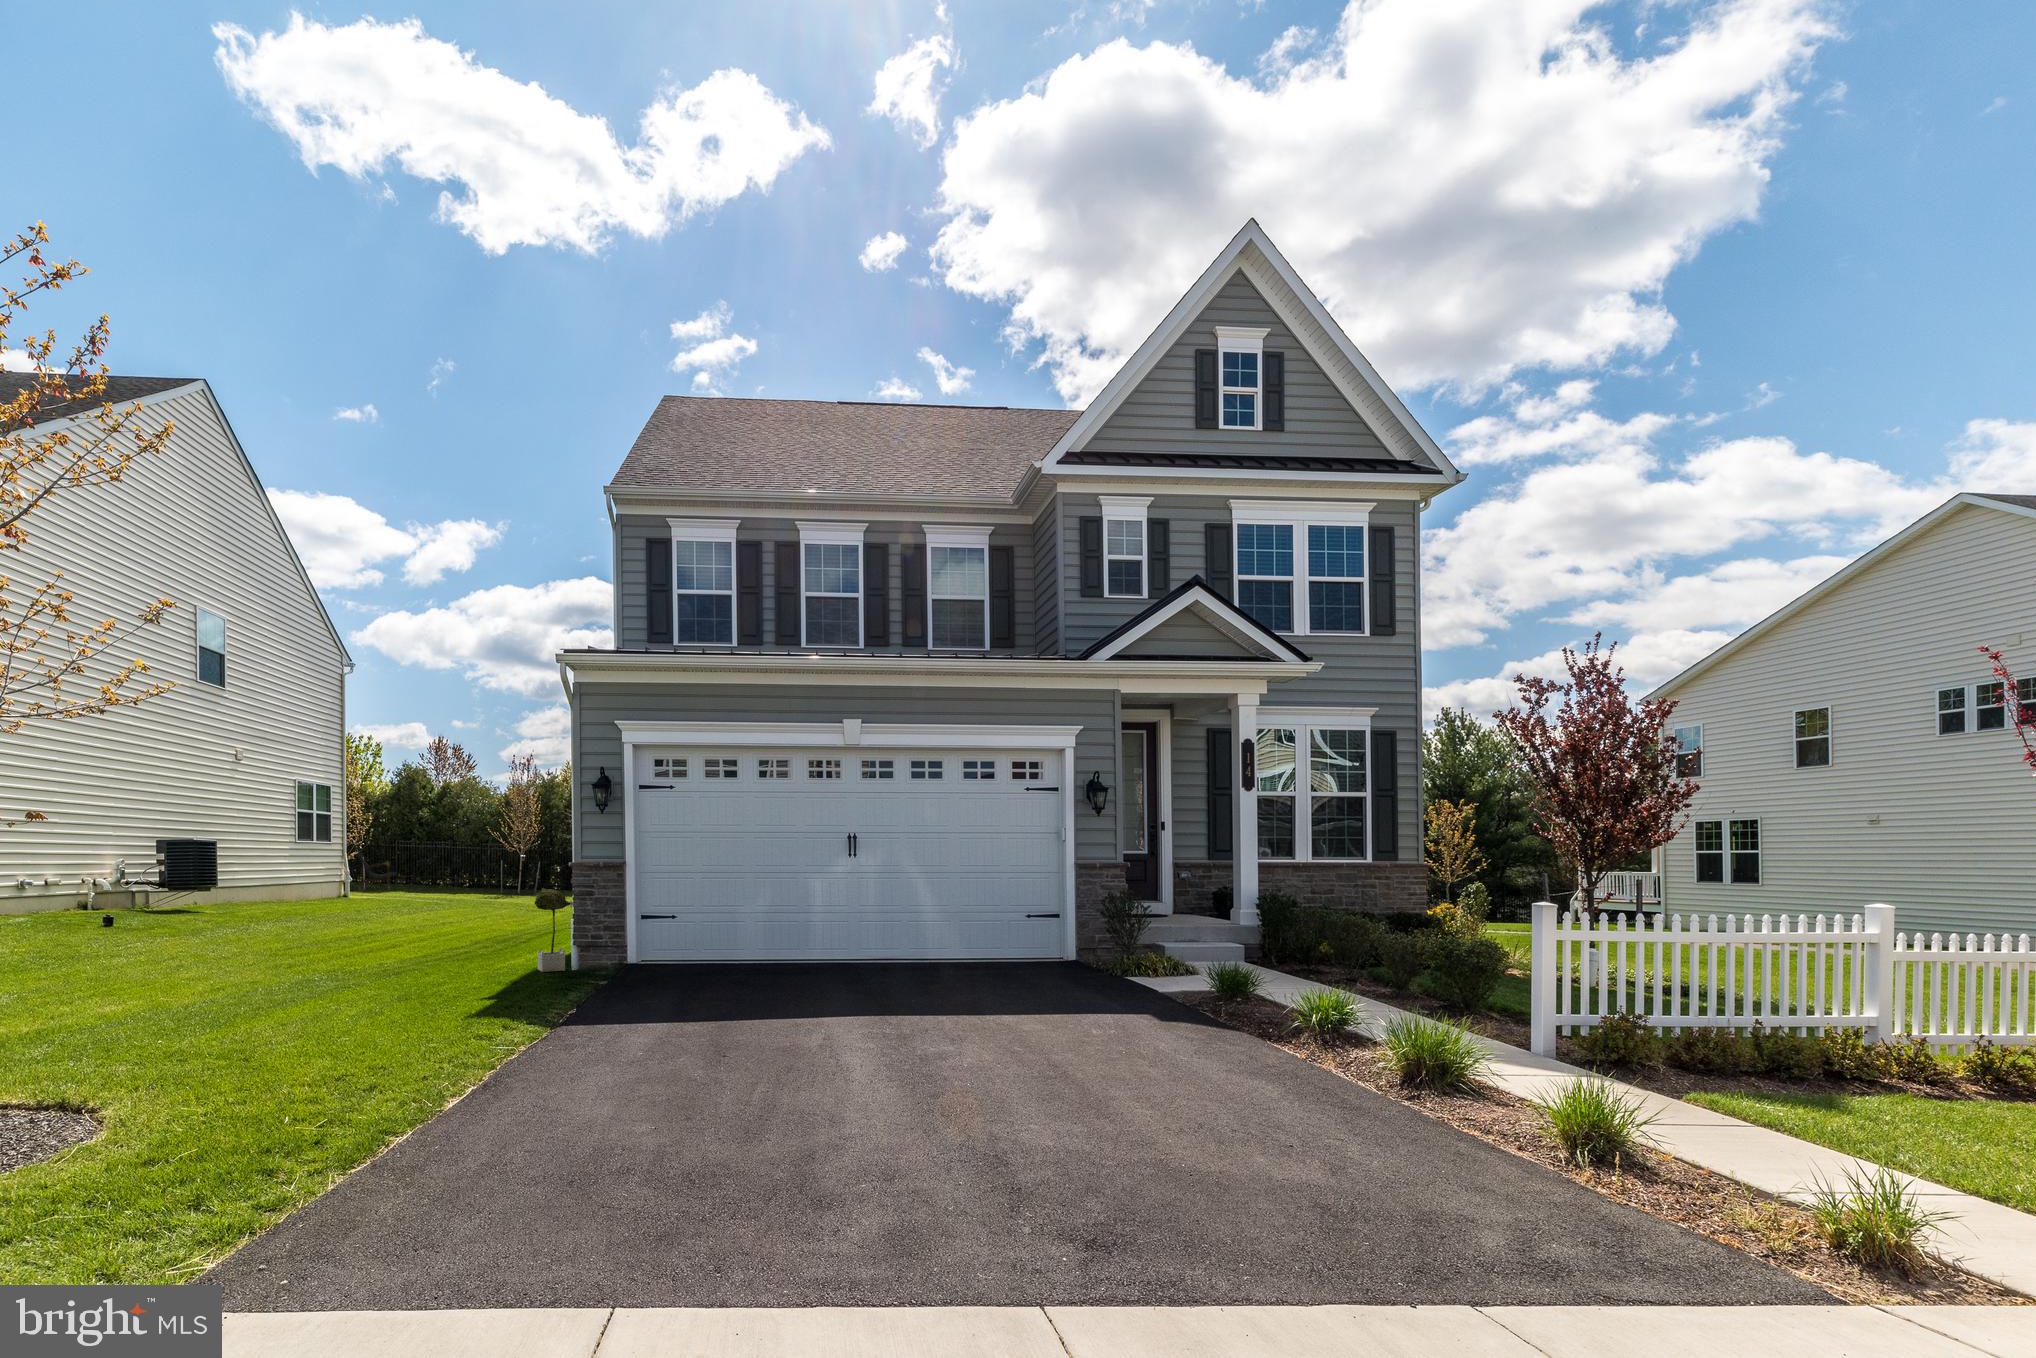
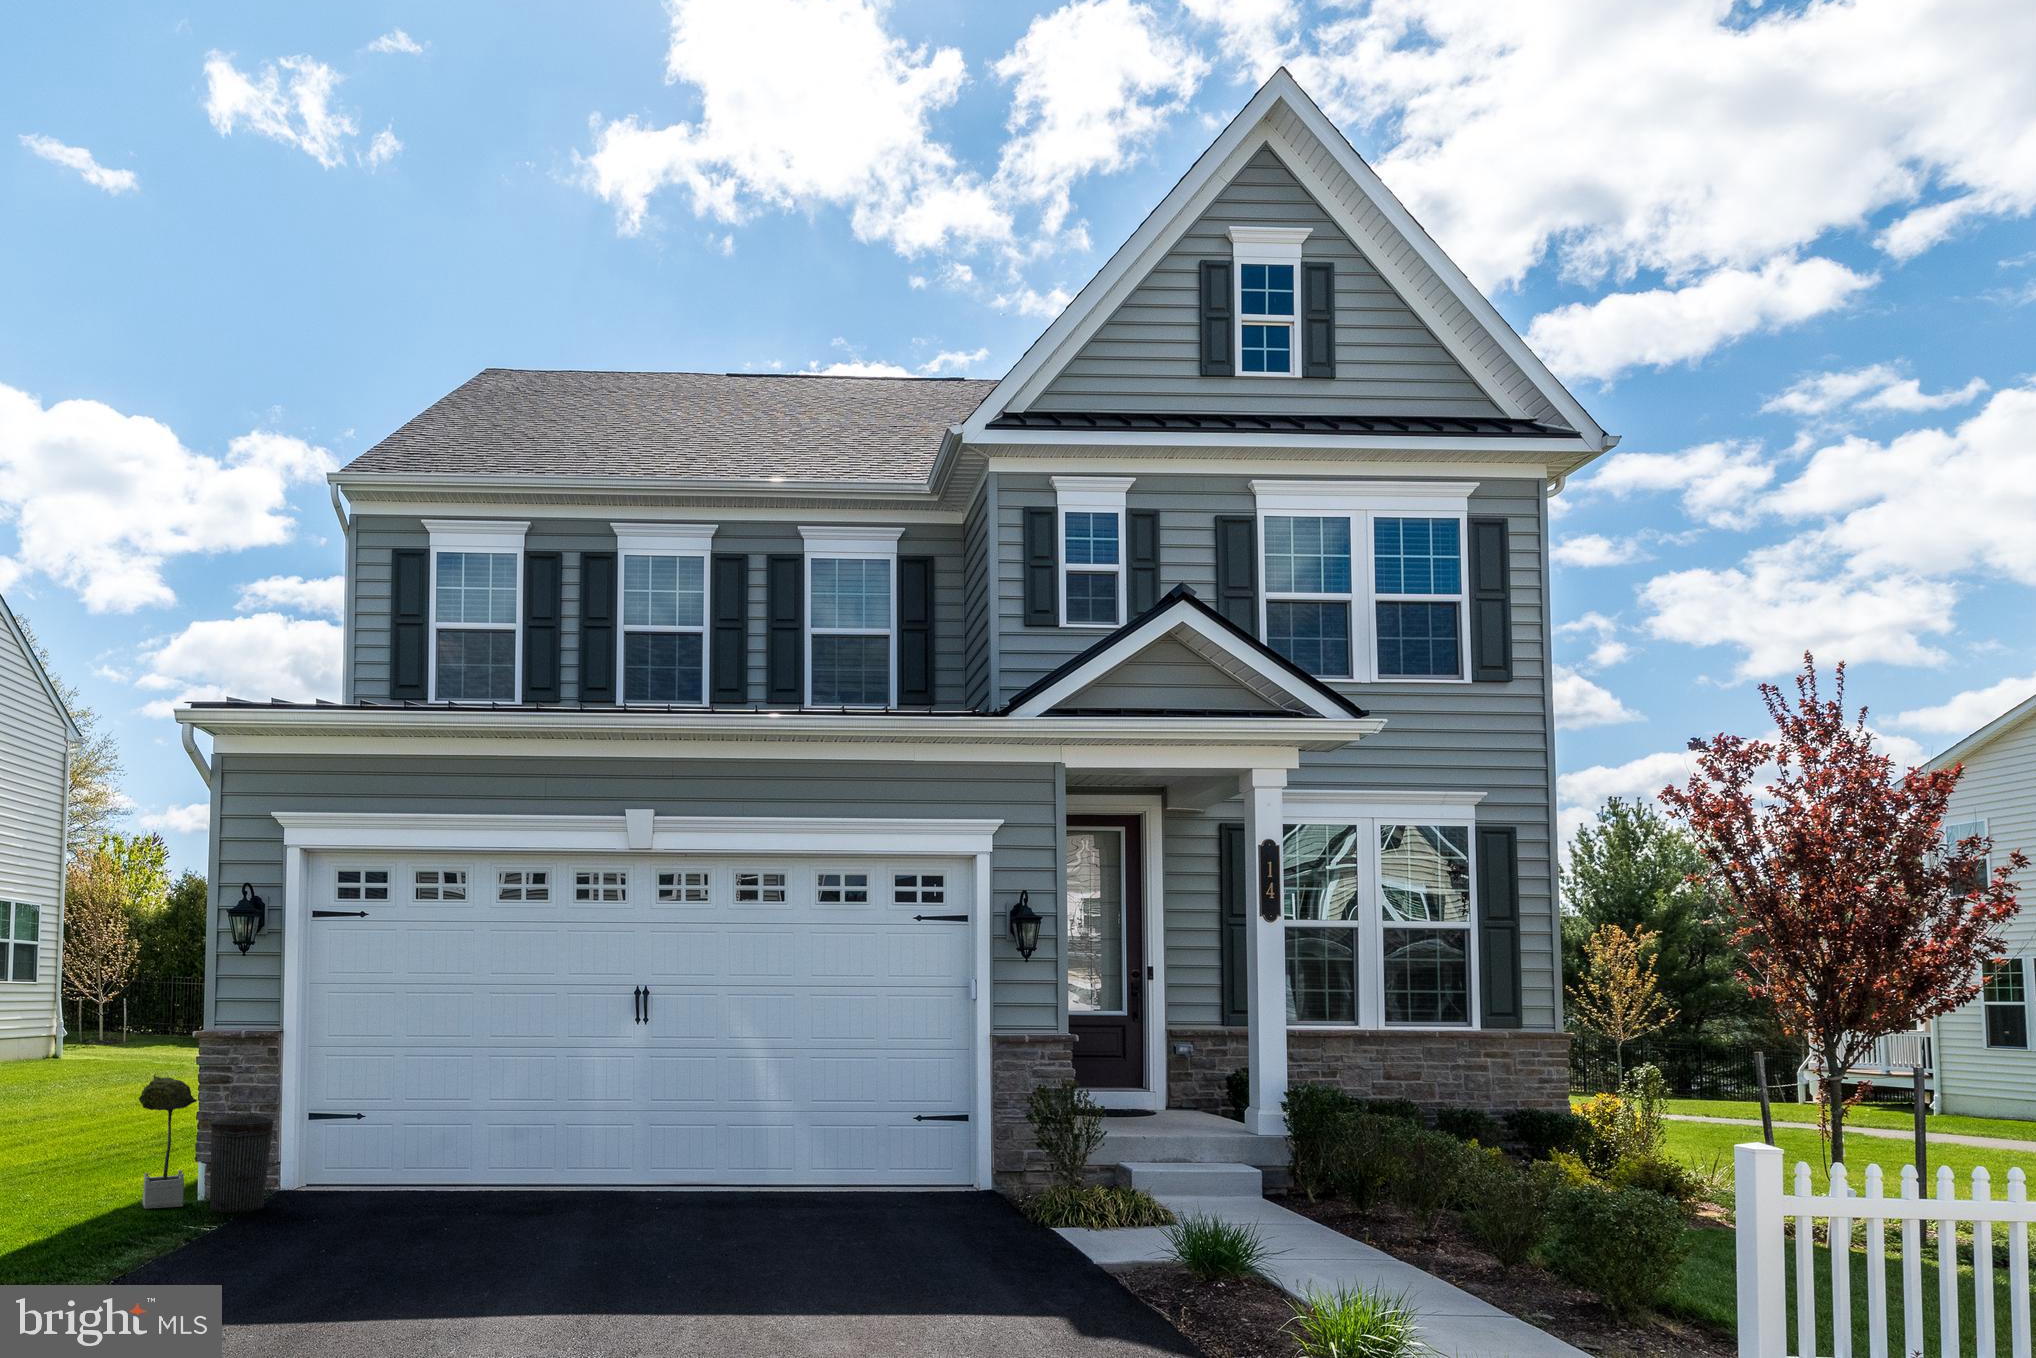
lounge chair: present [358,853,396,888] -> none [56,1002,112,1056]
trash can: none [584,908,622,973] -> present [210,1108,273,1212]

